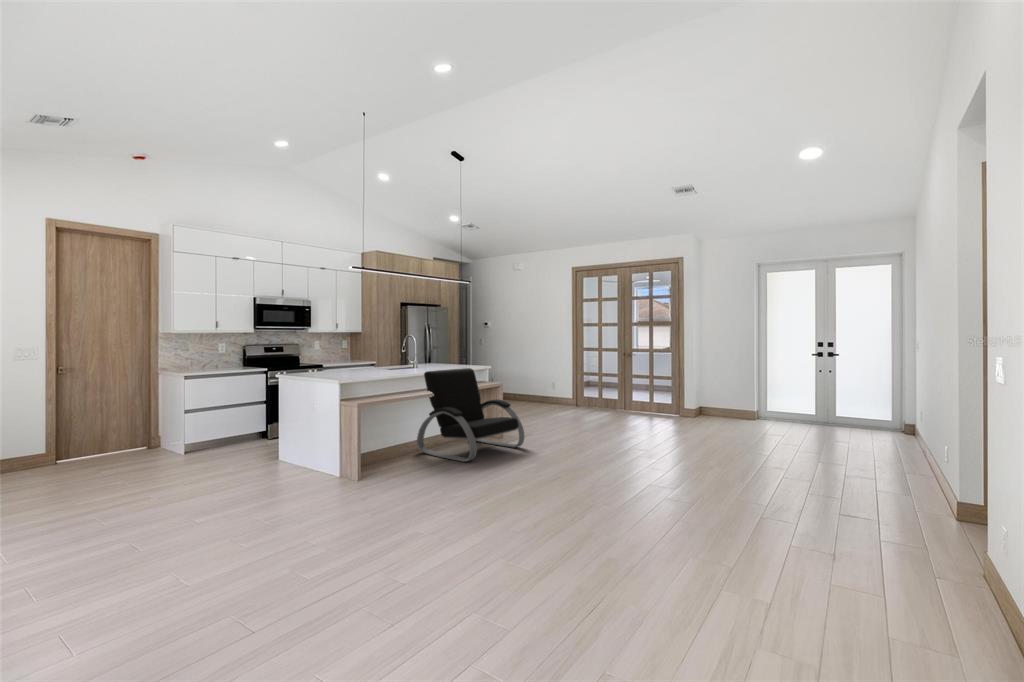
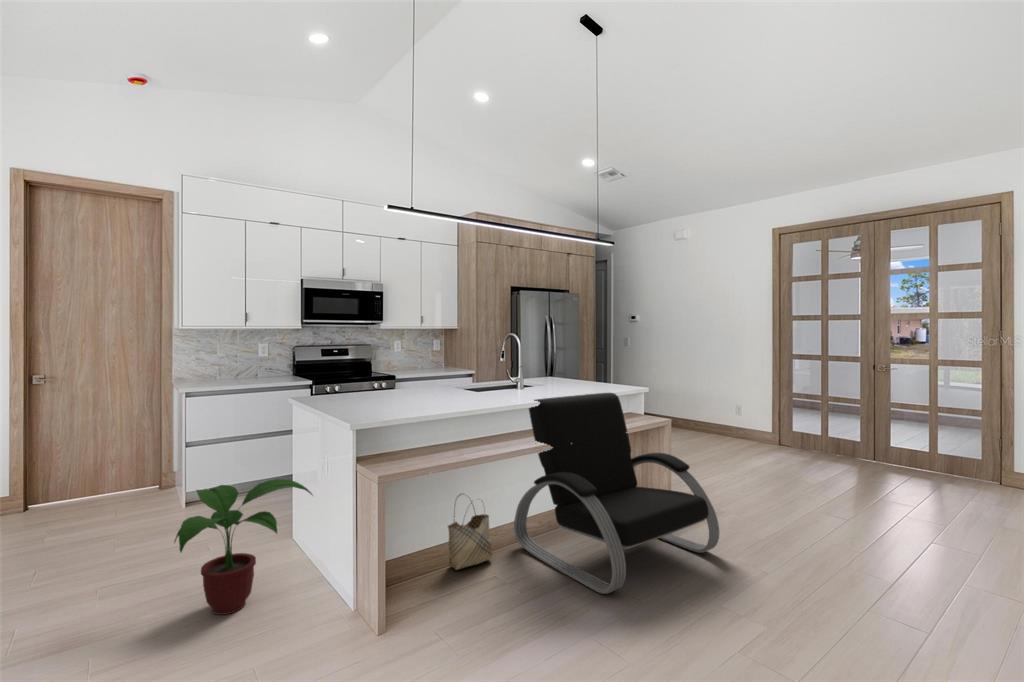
potted plant: none [241,415,310,482] -> present [175,479,312,615]
woven basket: none [383,423,407,461] -> present [448,494,492,570]

